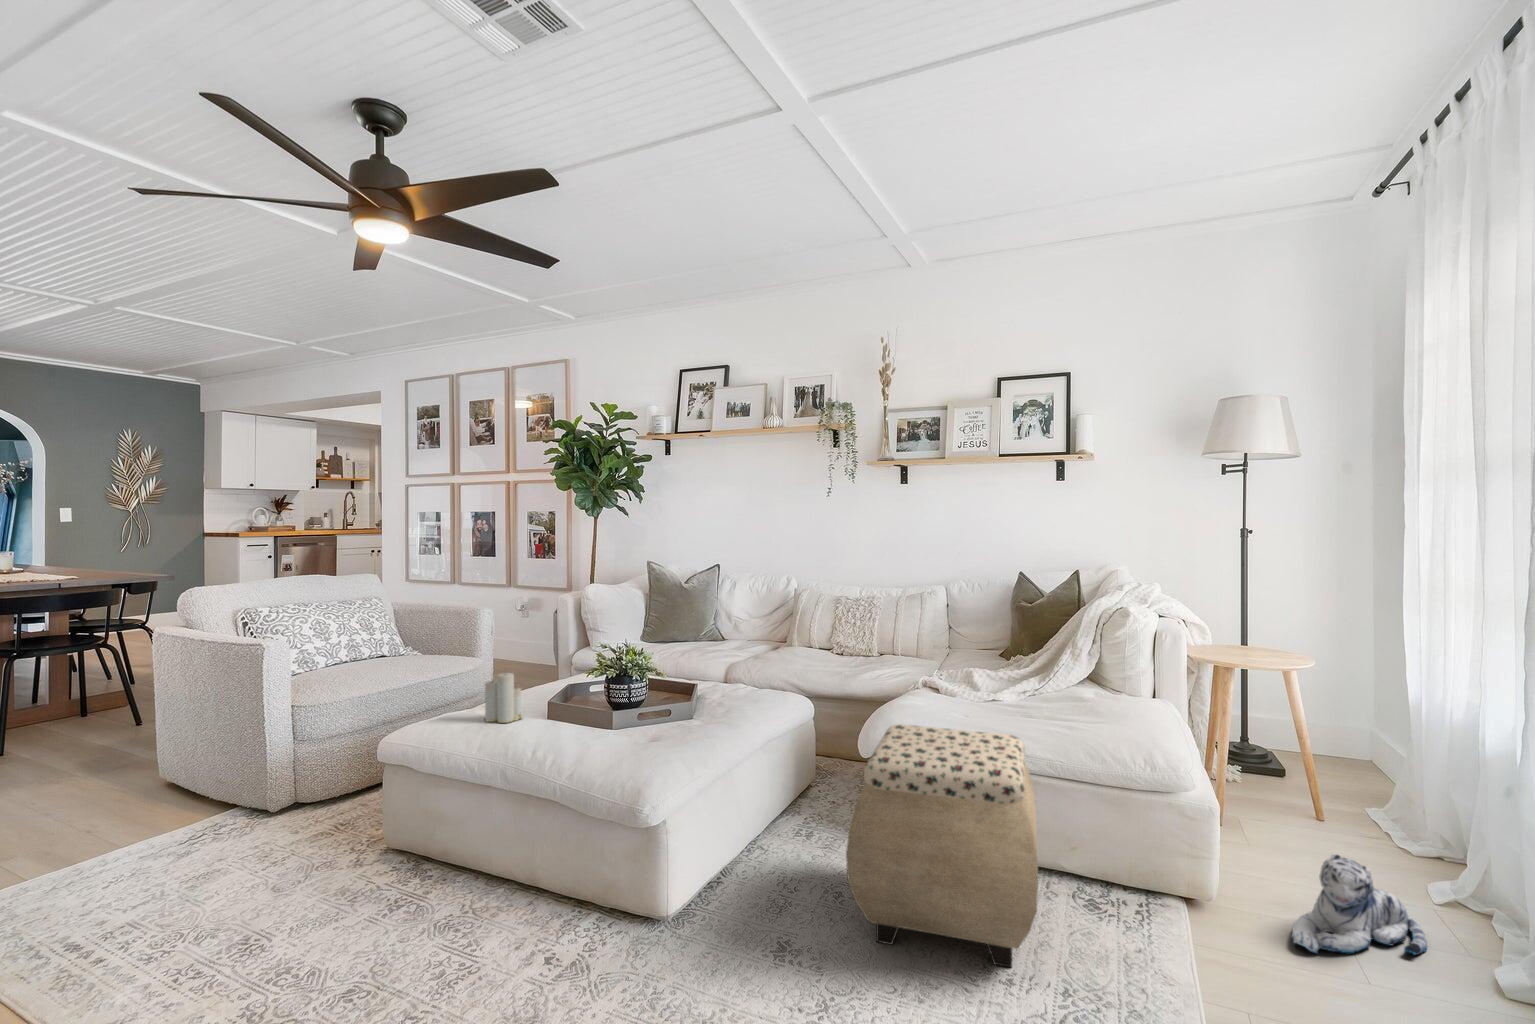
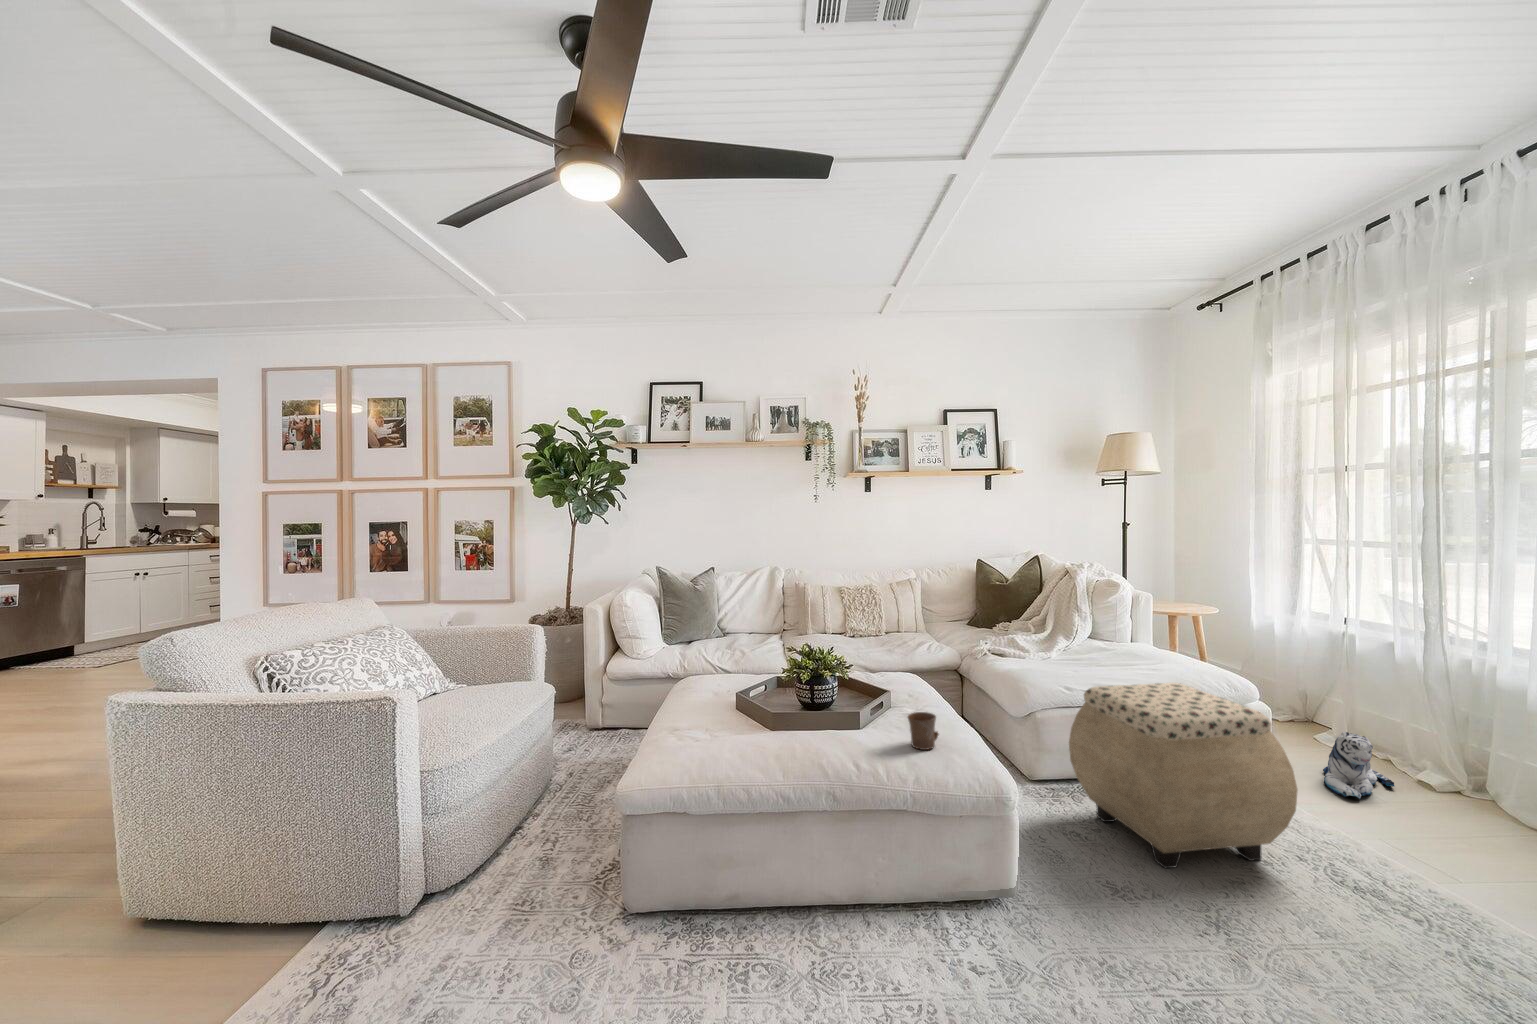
candle: present [485,673,523,723] -> none [739,684,774,745]
mug: none [598,713,637,750] -> present [908,712,939,750]

